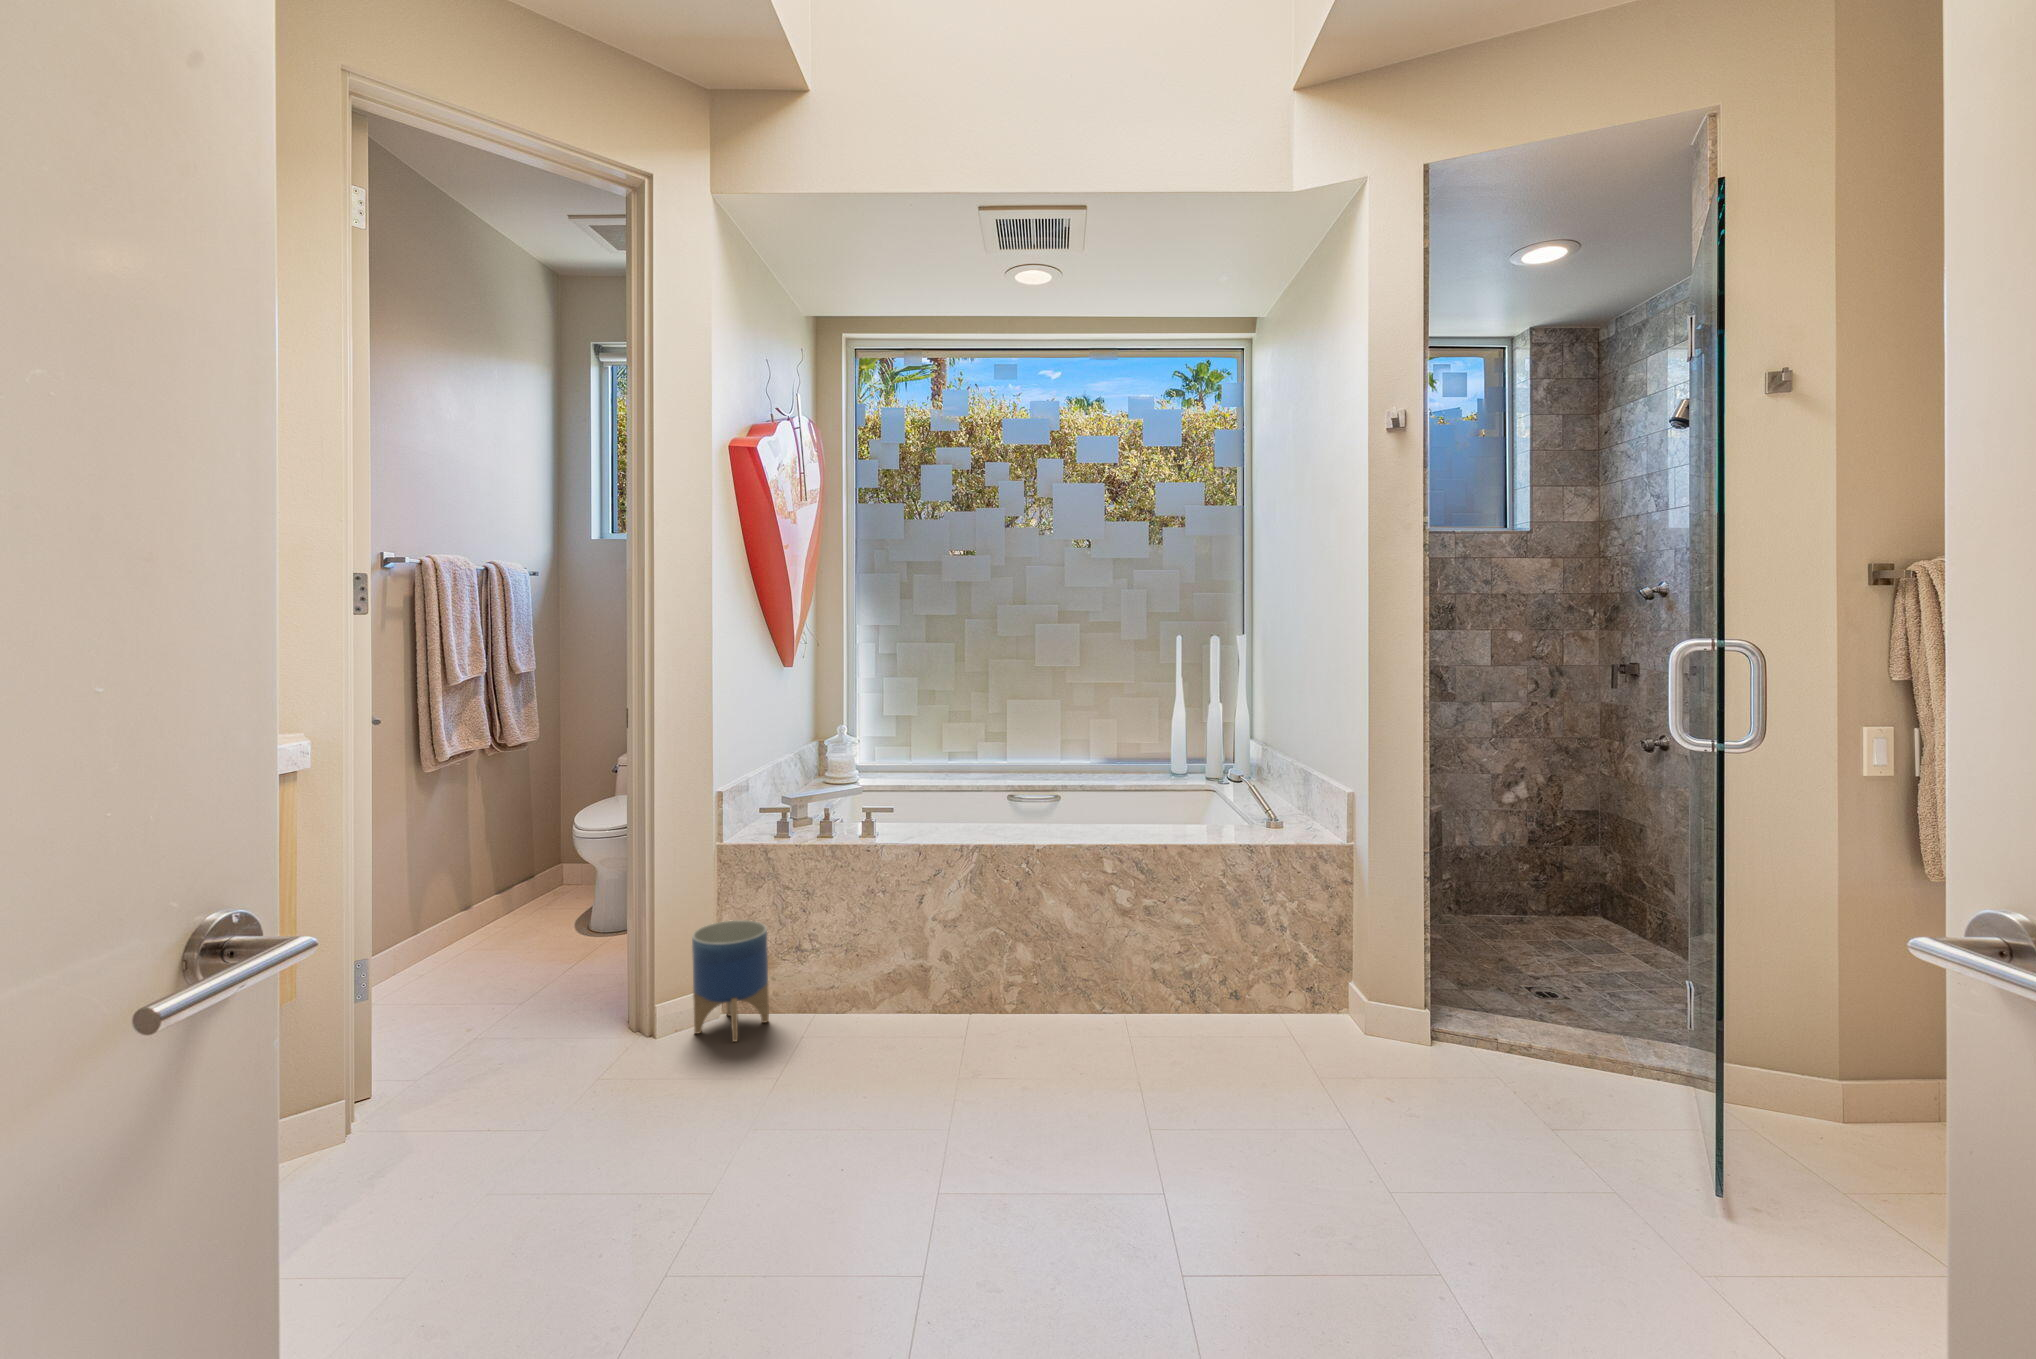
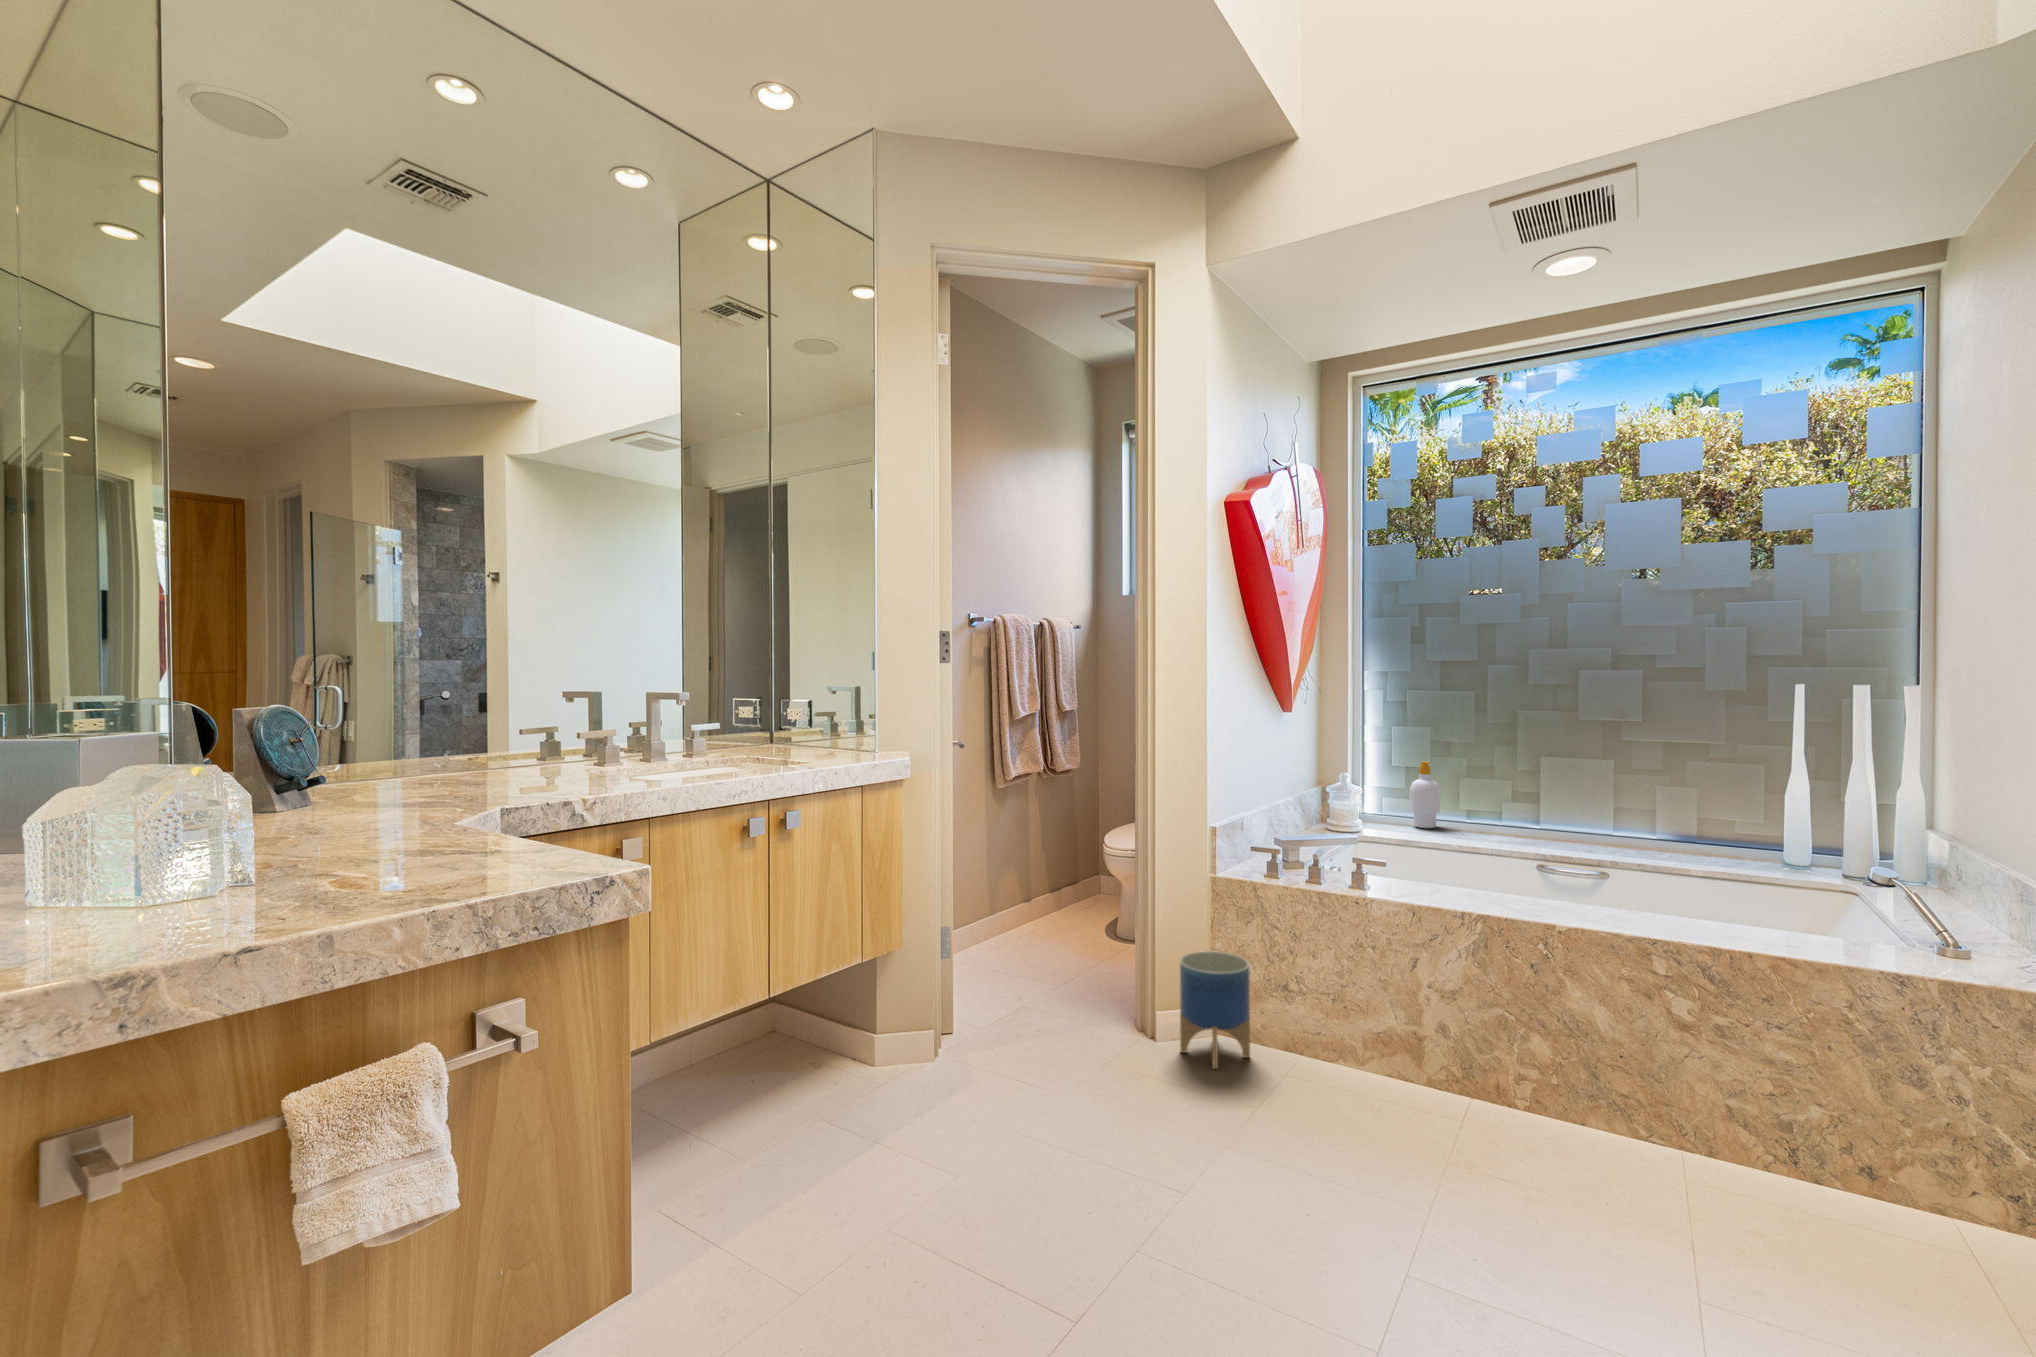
soap bottle: none [894,713,920,774] -> present [1410,761,1440,828]

